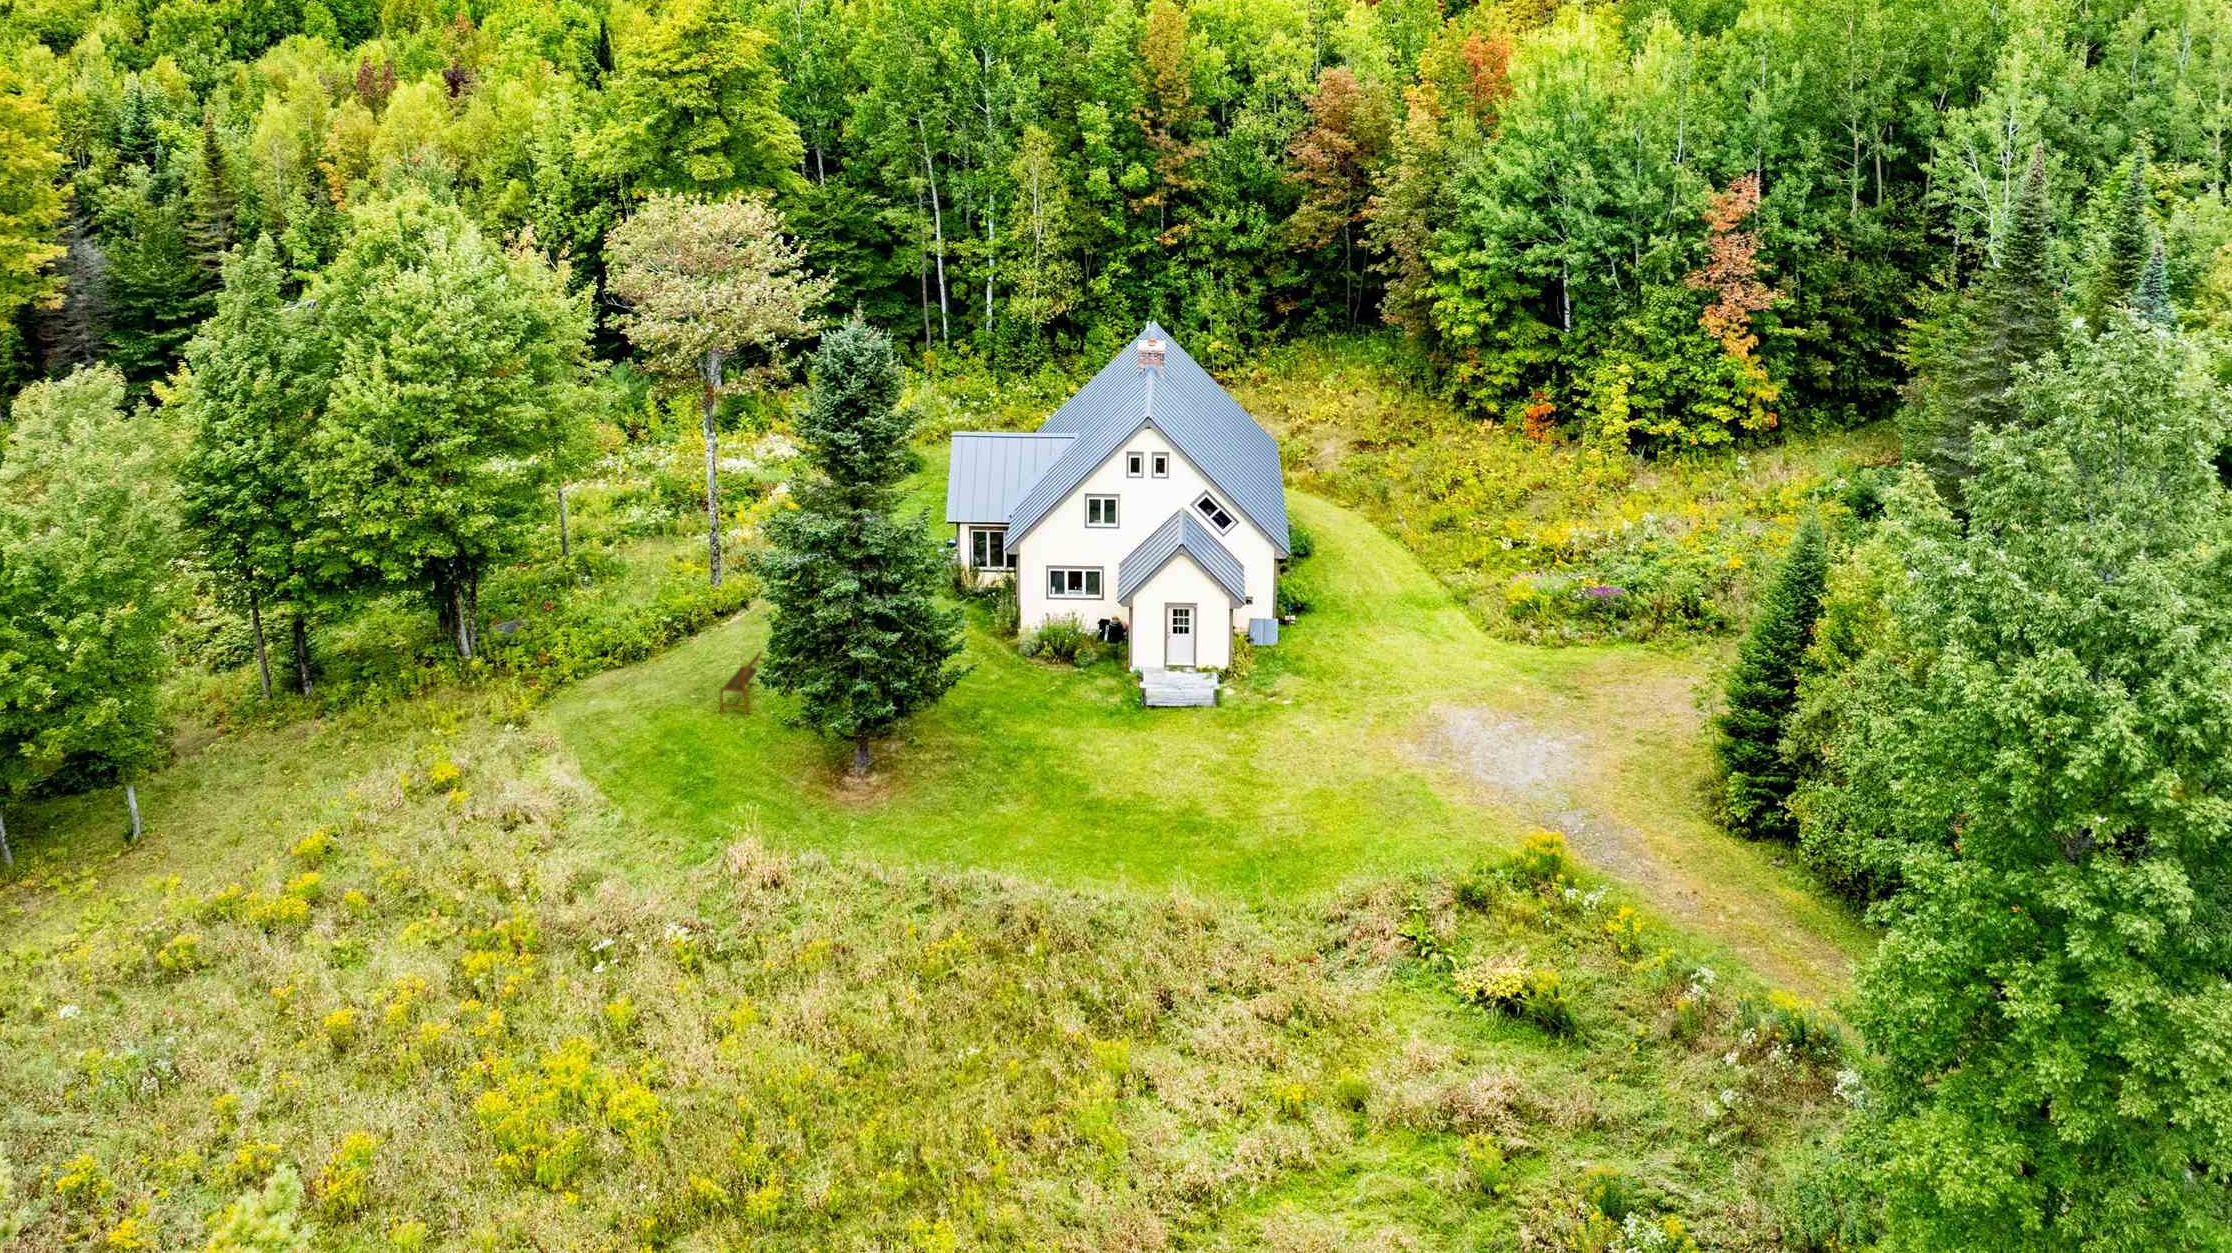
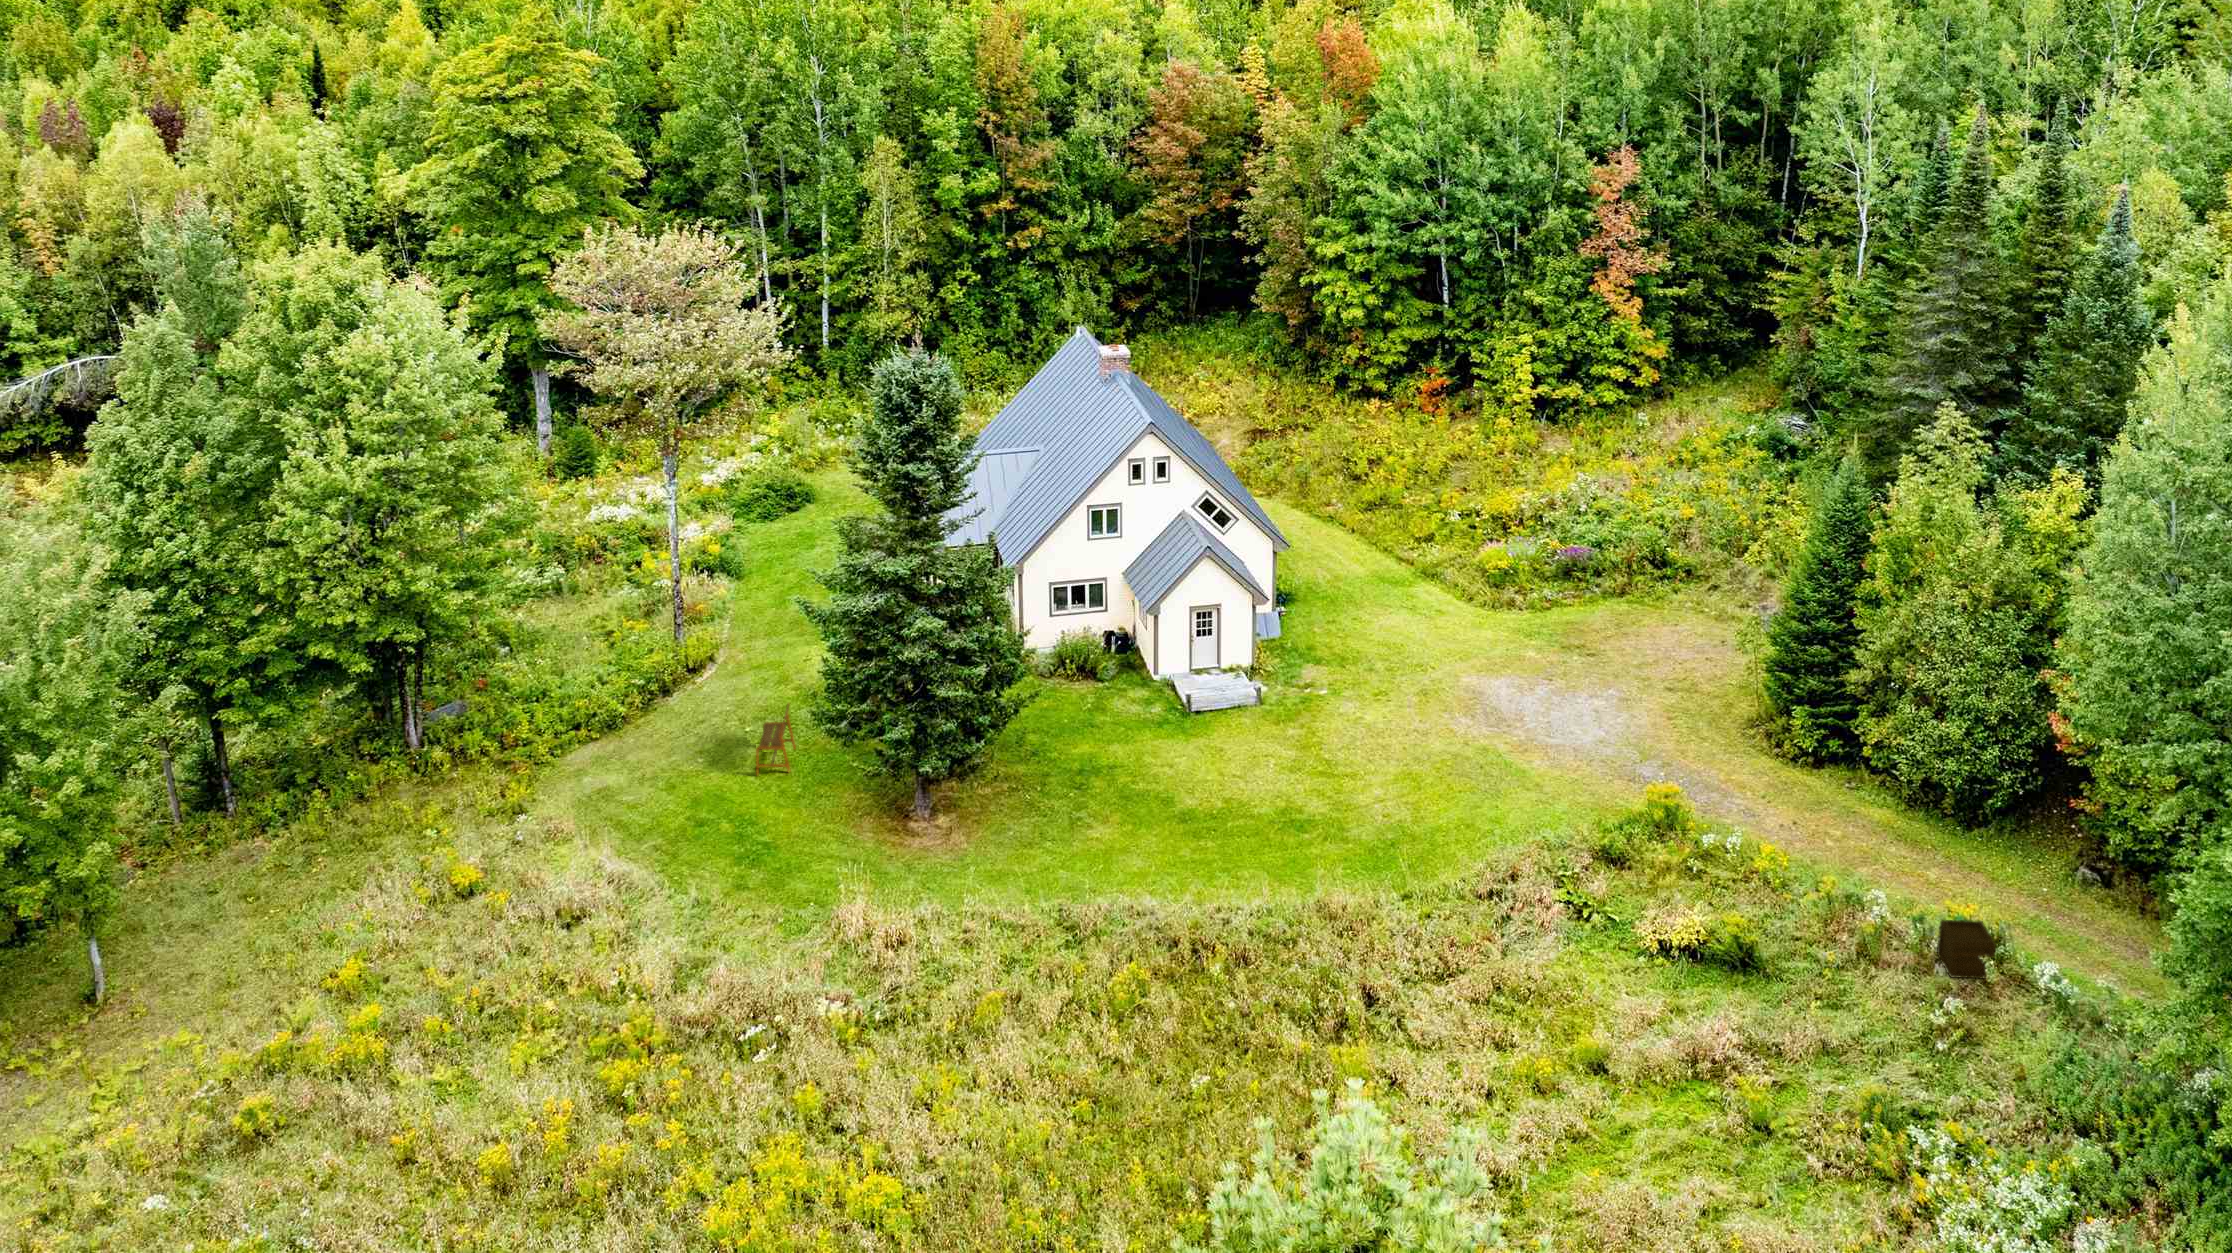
wooden crate: none [1778,1015,1830,1088] -> present [1937,920,1996,979]

